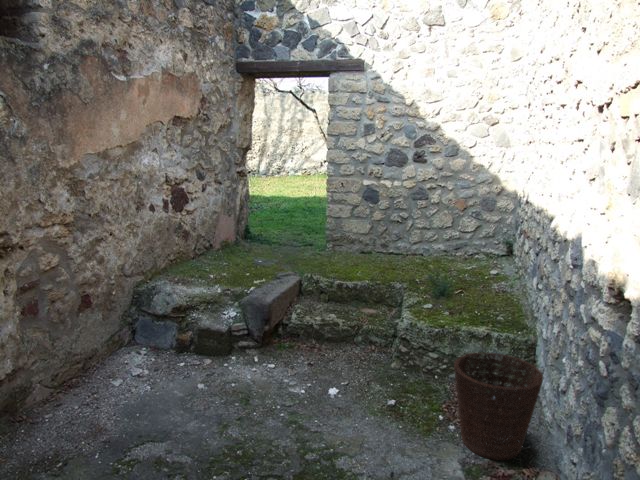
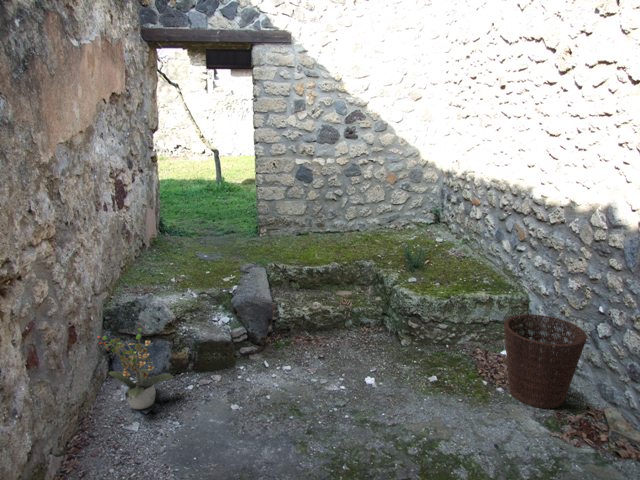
potted plant: none [110,302,167,372] -> present [98,324,174,409]

